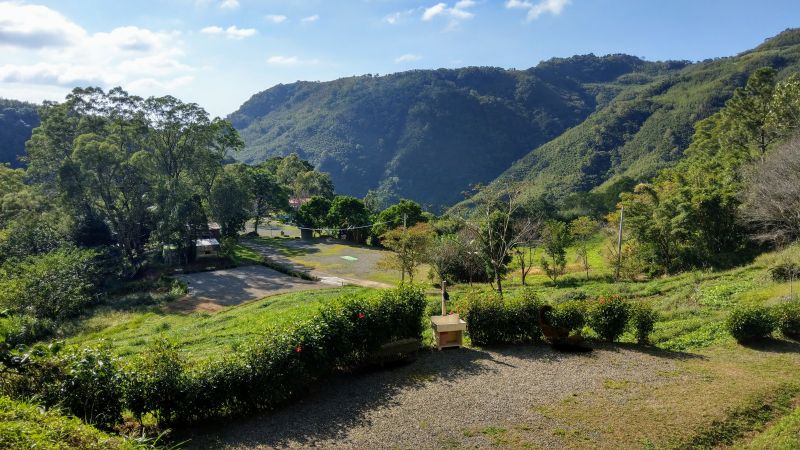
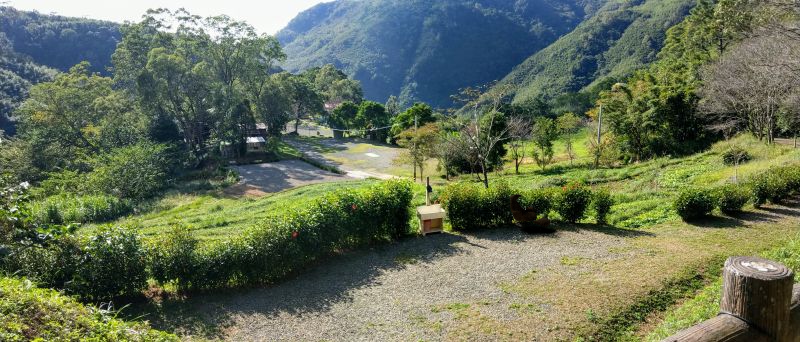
bench: present [373,337,419,367] -> none [367,226,406,251]

